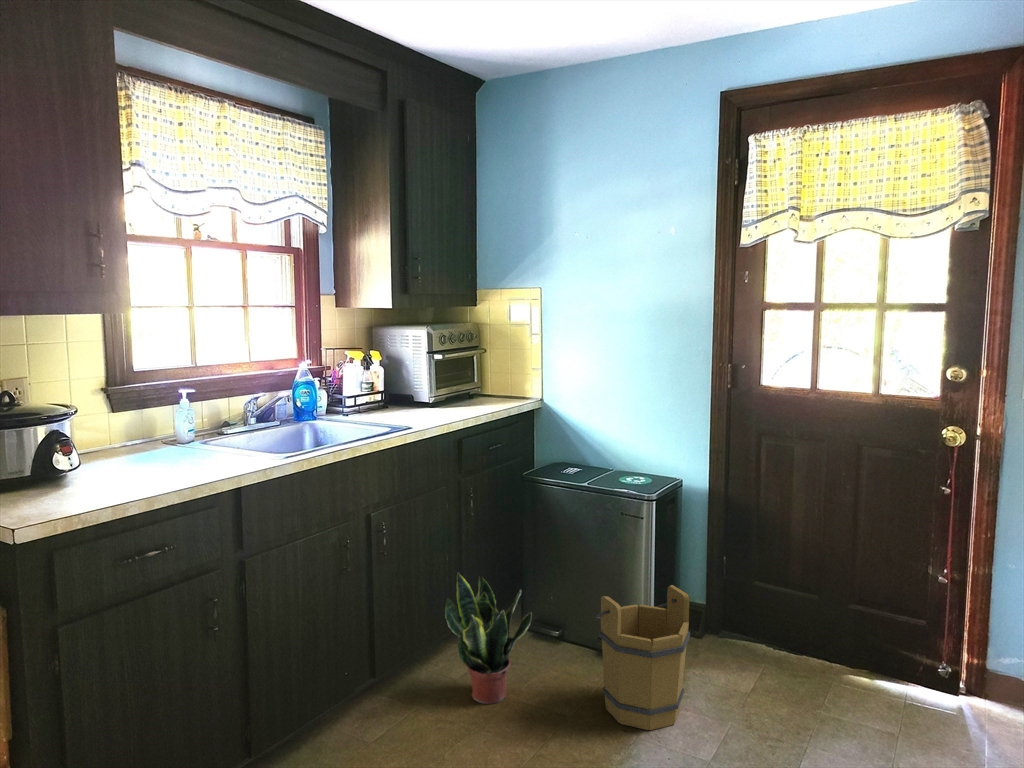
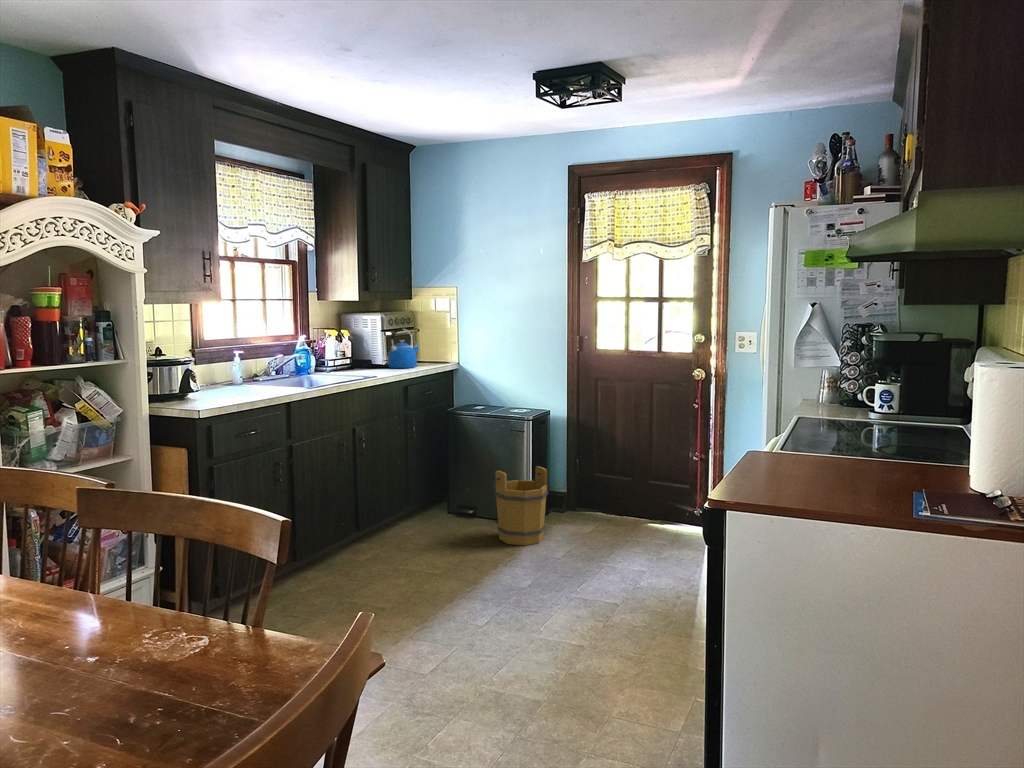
kettle: none [436,349,485,410] -> present [388,328,420,368]
potted plant: present [445,573,532,704] -> none [401,461,454,540]

